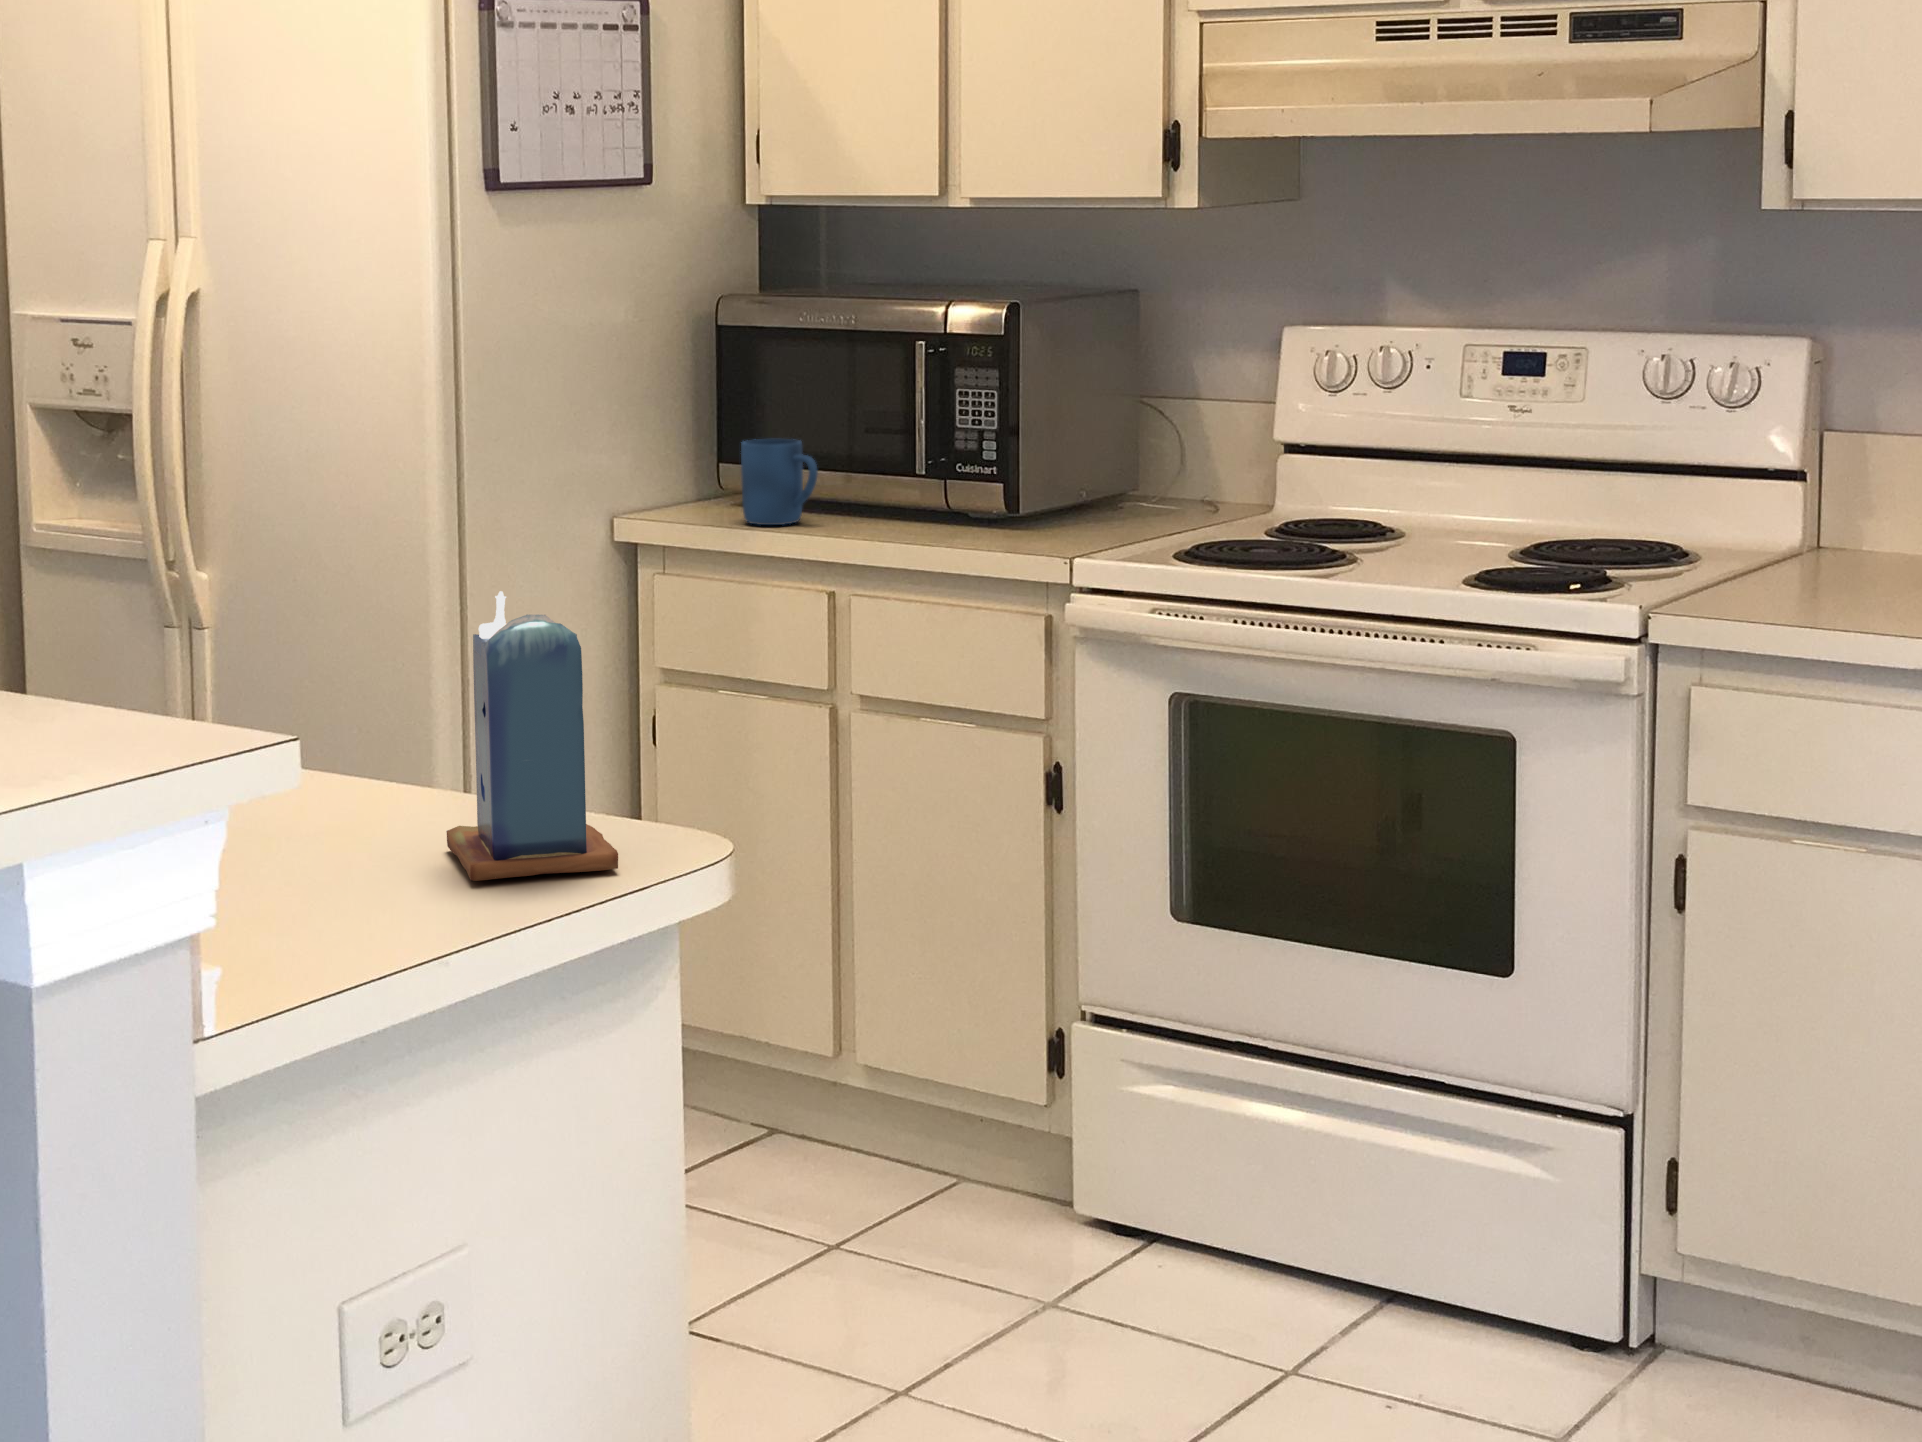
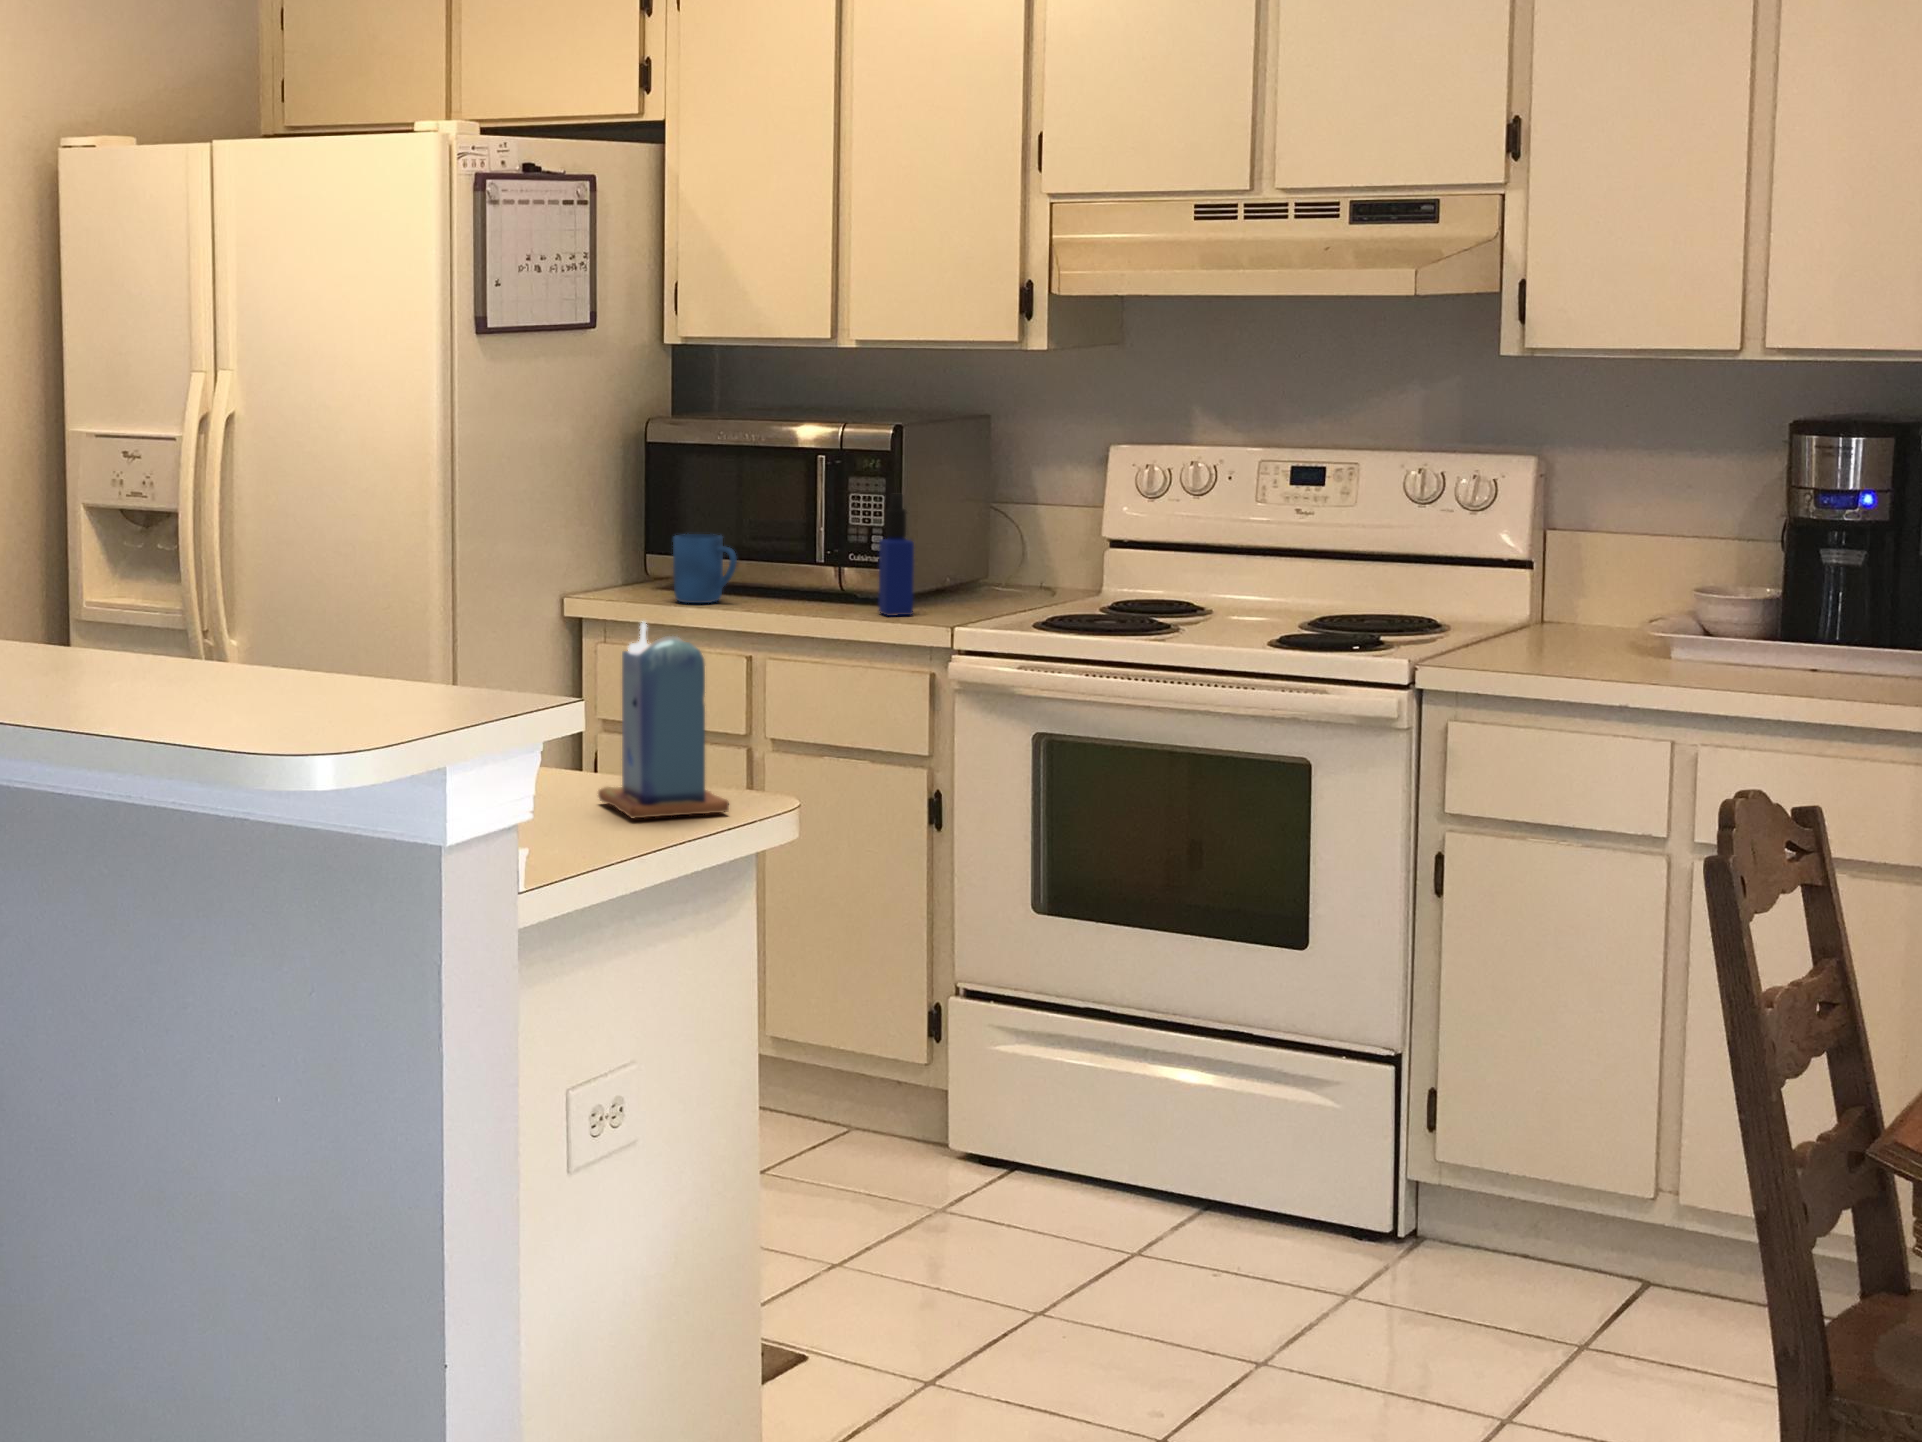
bottle: none [987,389,1029,542] -> present [879,494,914,616]

